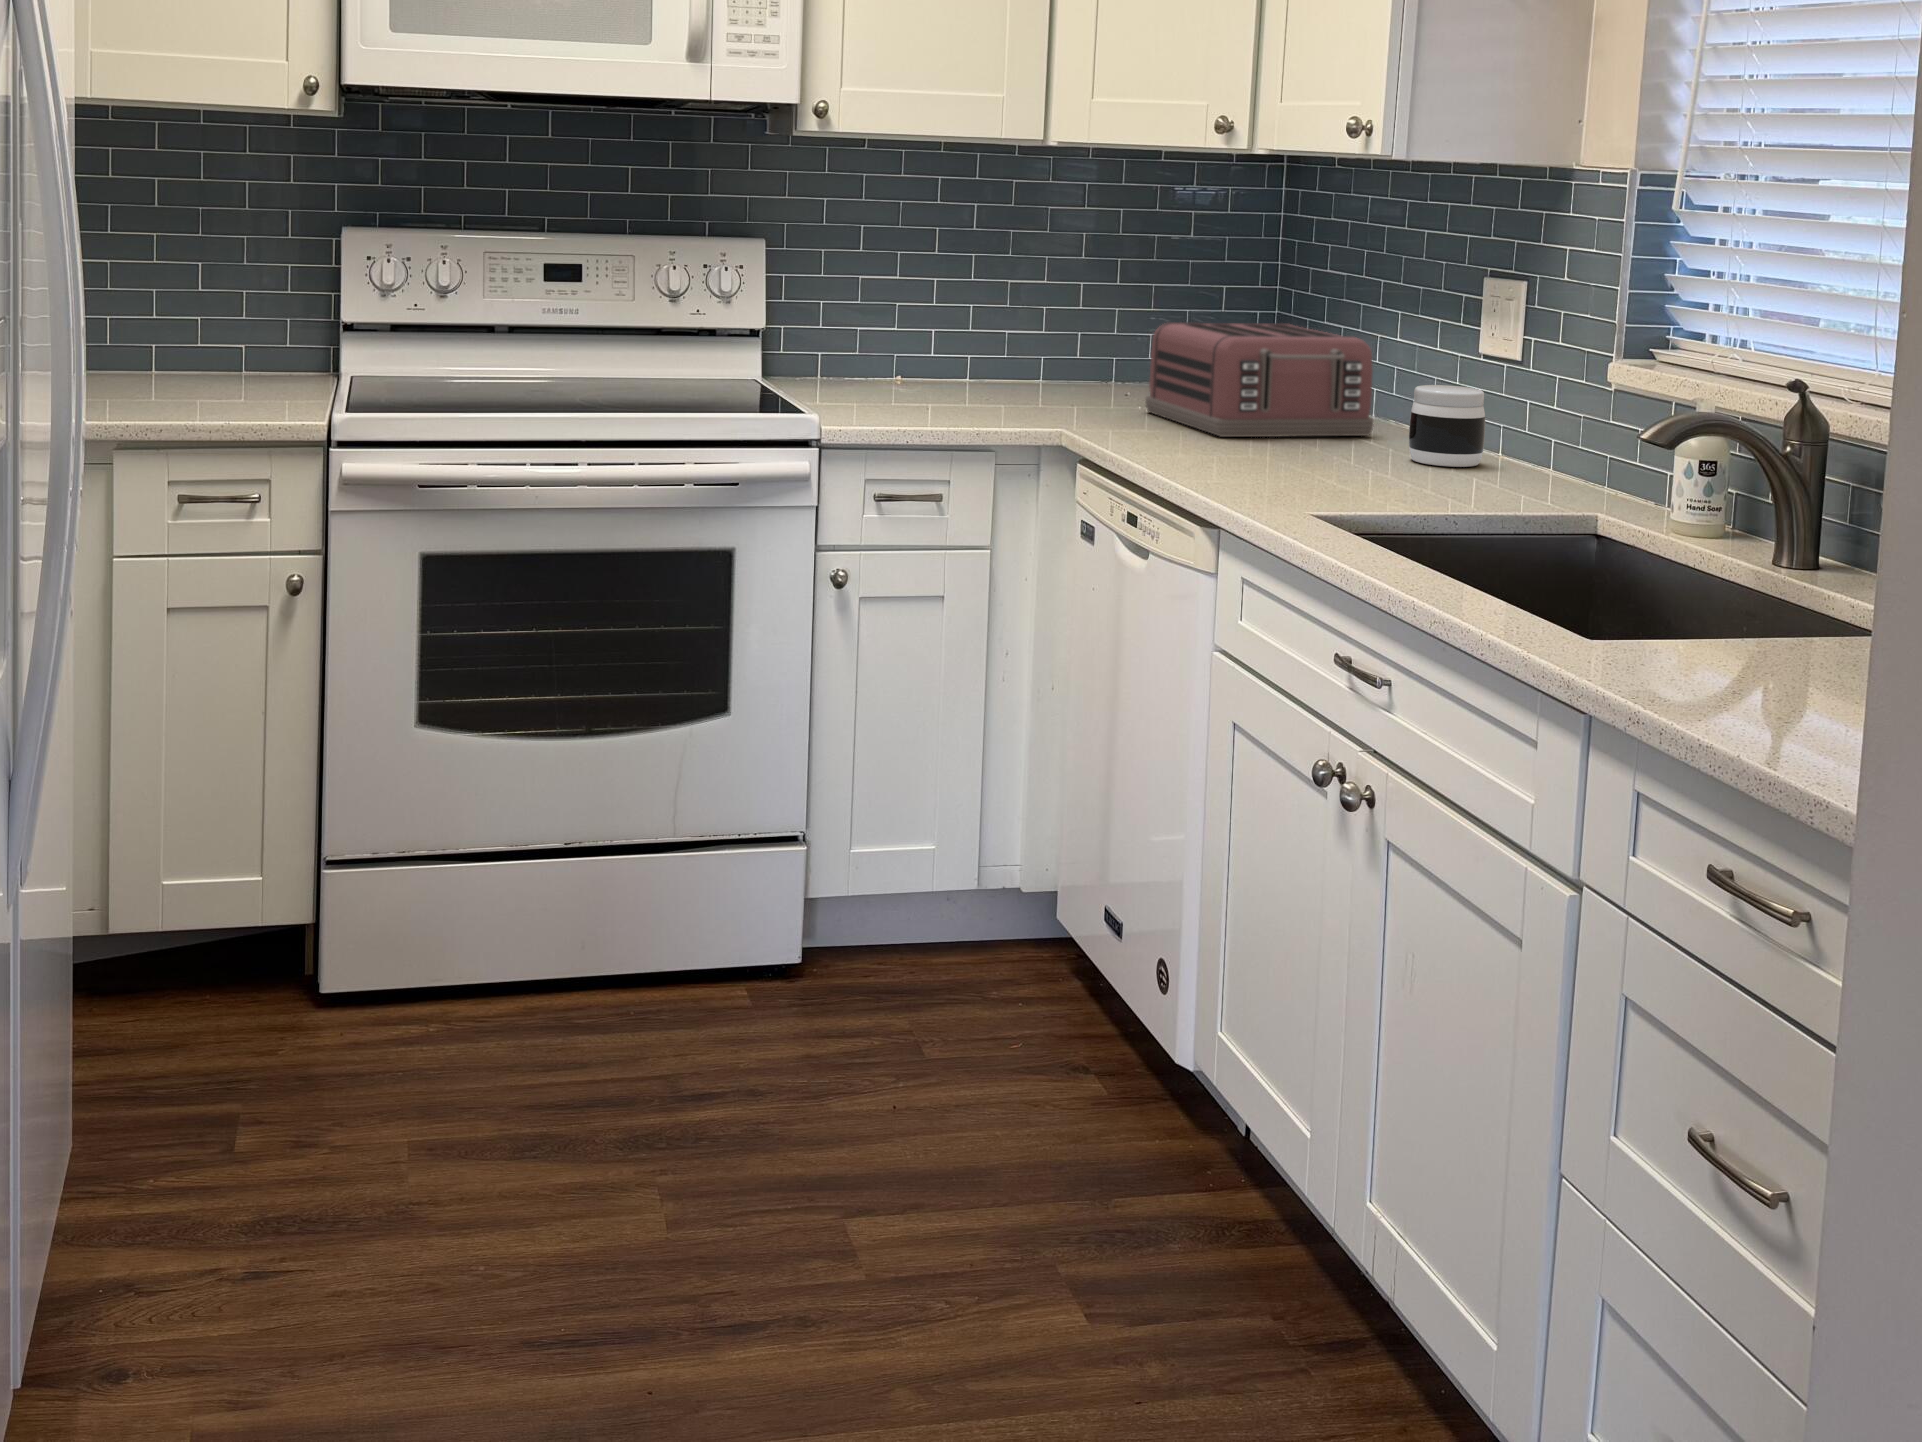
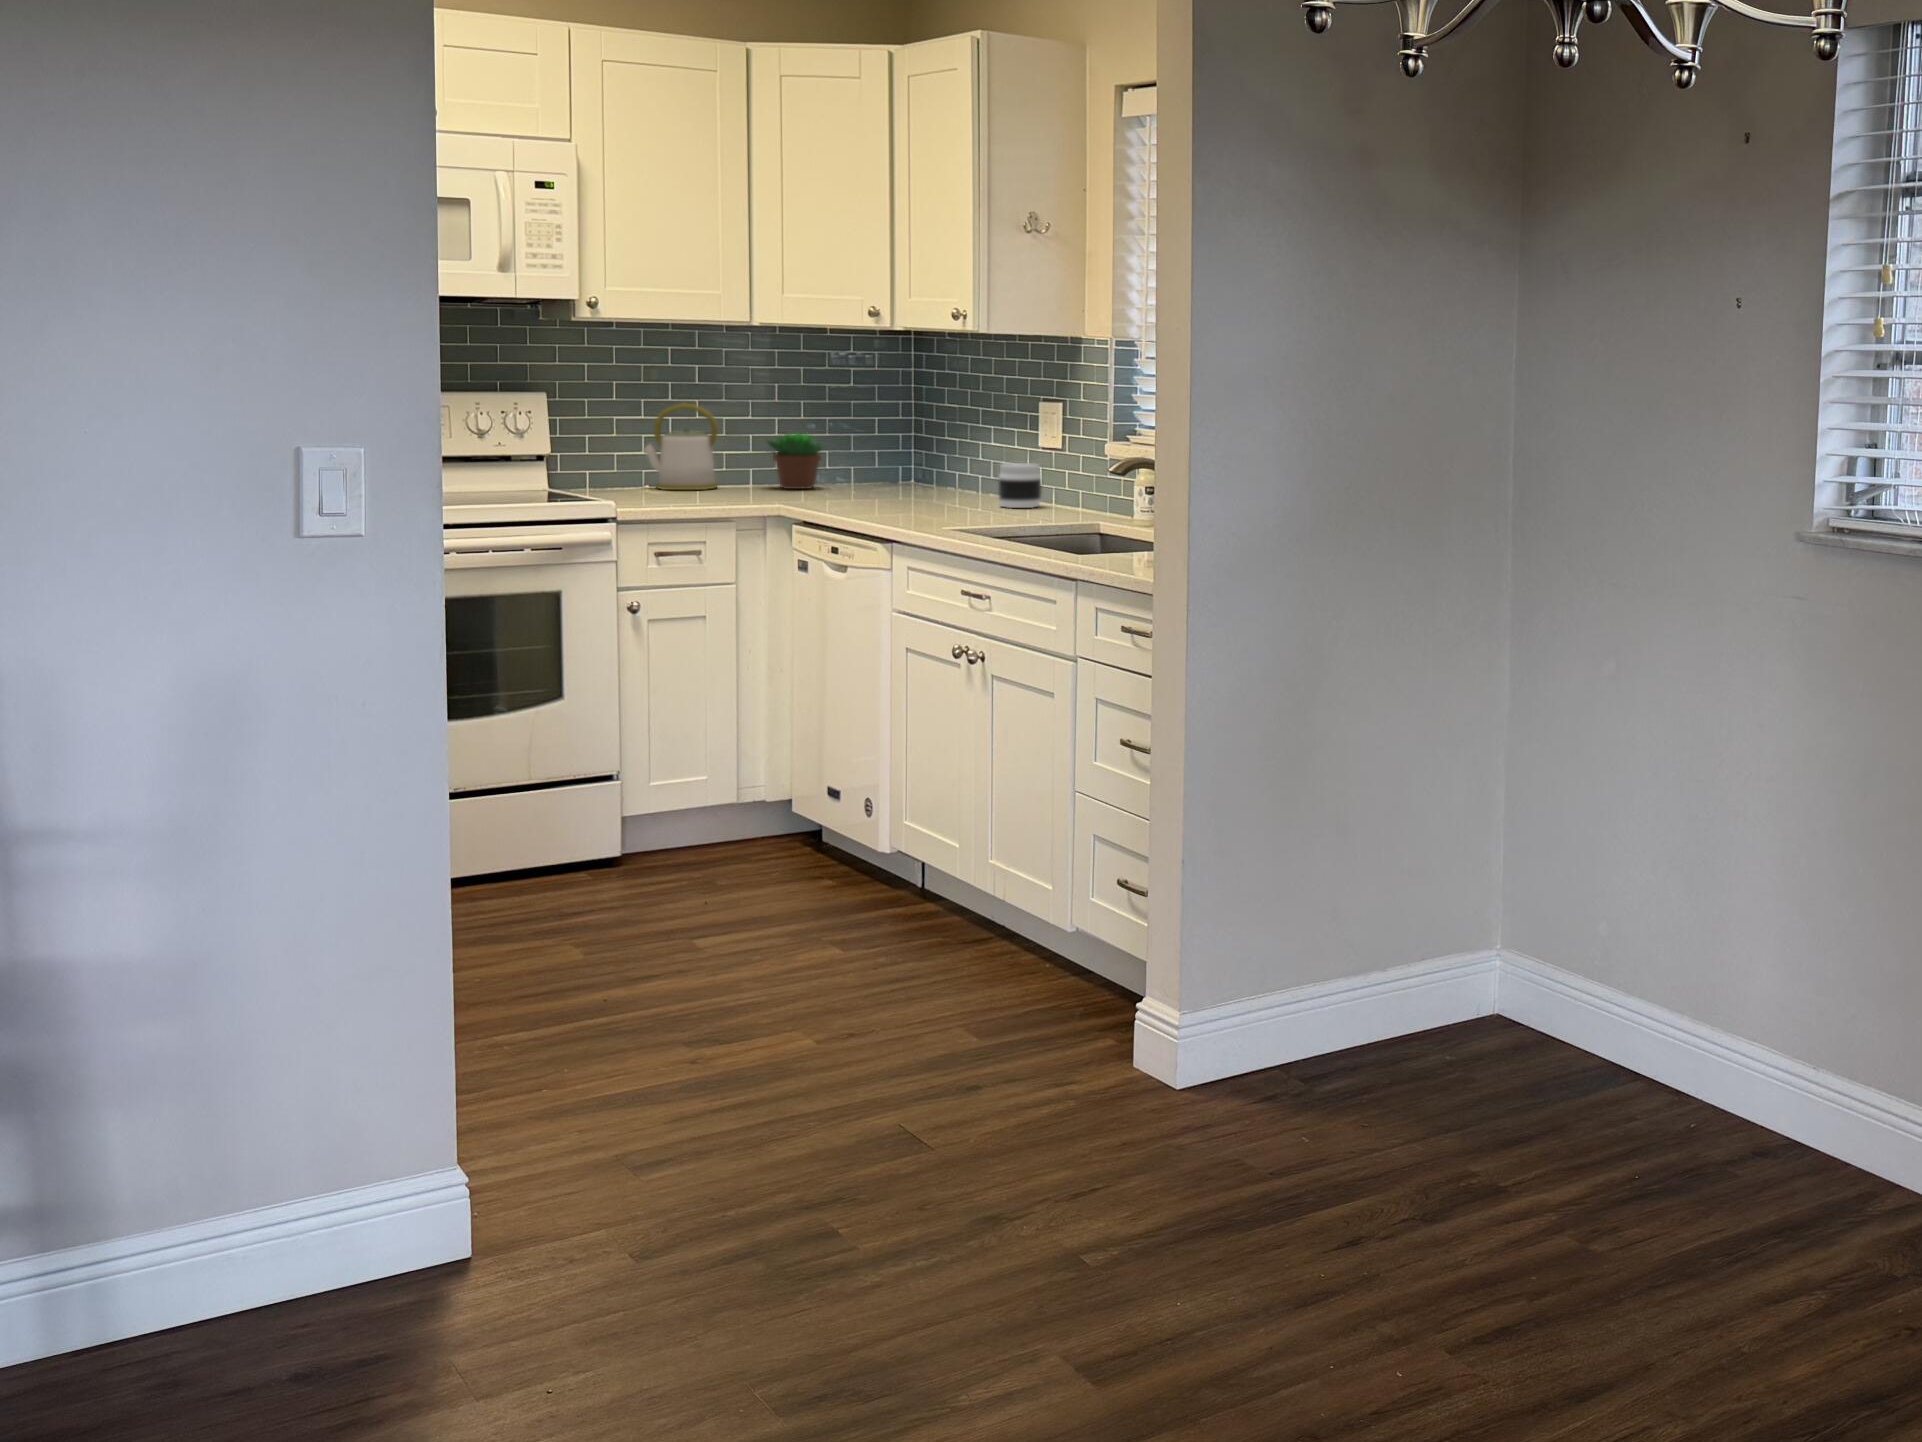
kettle: none [890,261,993,392] -> present [644,404,718,490]
succulent plant: none [1056,308,1145,399] -> present [765,433,822,489]
toaster: present [1145,322,1374,437] -> none [831,434,978,502]

